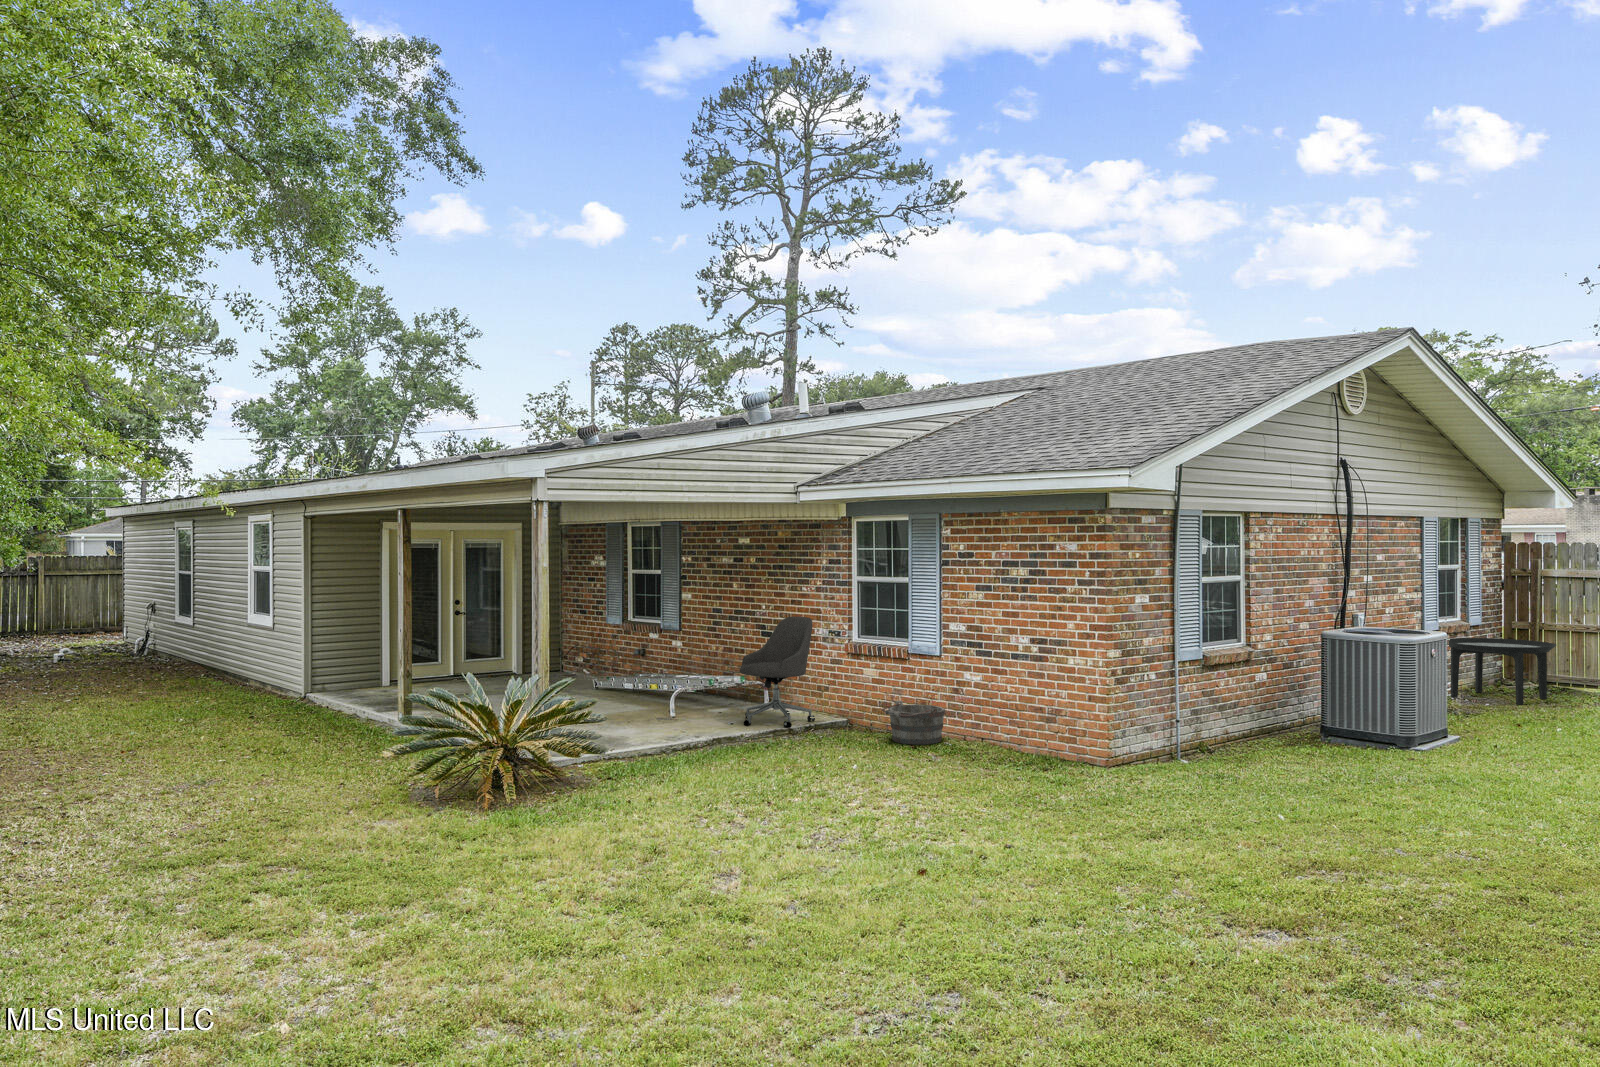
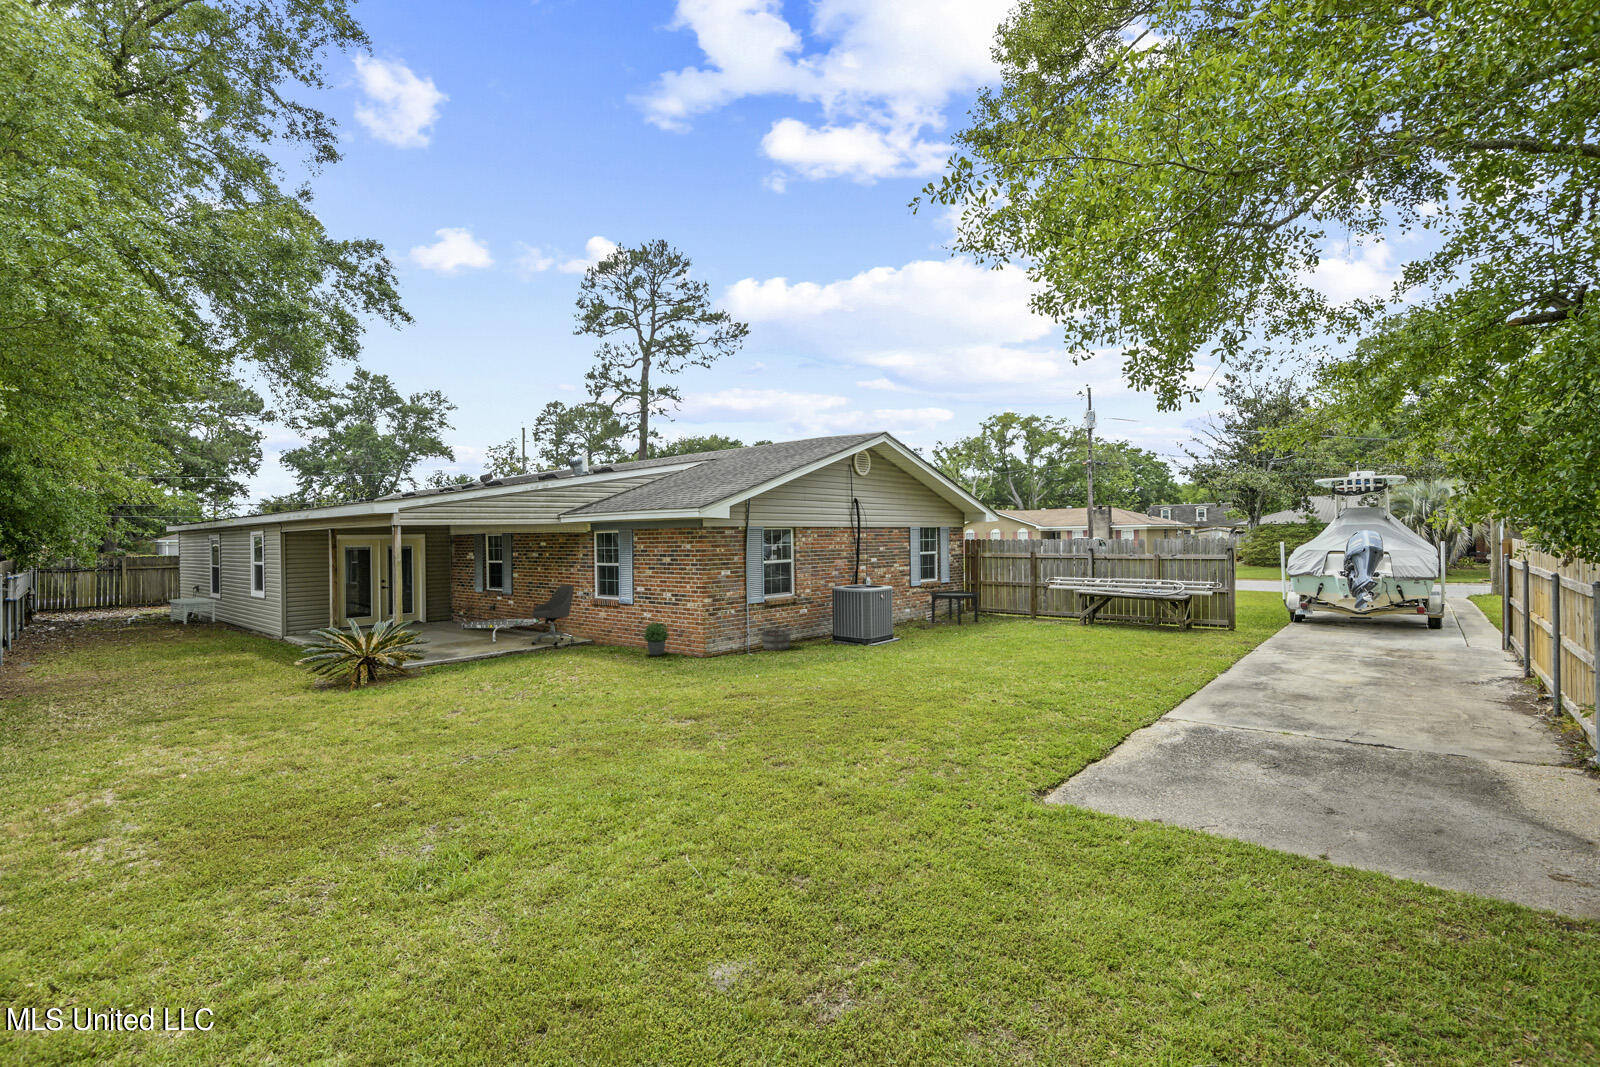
storage bench: none [110,627,181,670] -> present [169,598,216,624]
potted plant: none [983,691,1032,756] -> present [644,622,669,656]
bucket: present [882,701,945,745] -> present [761,628,794,650]

